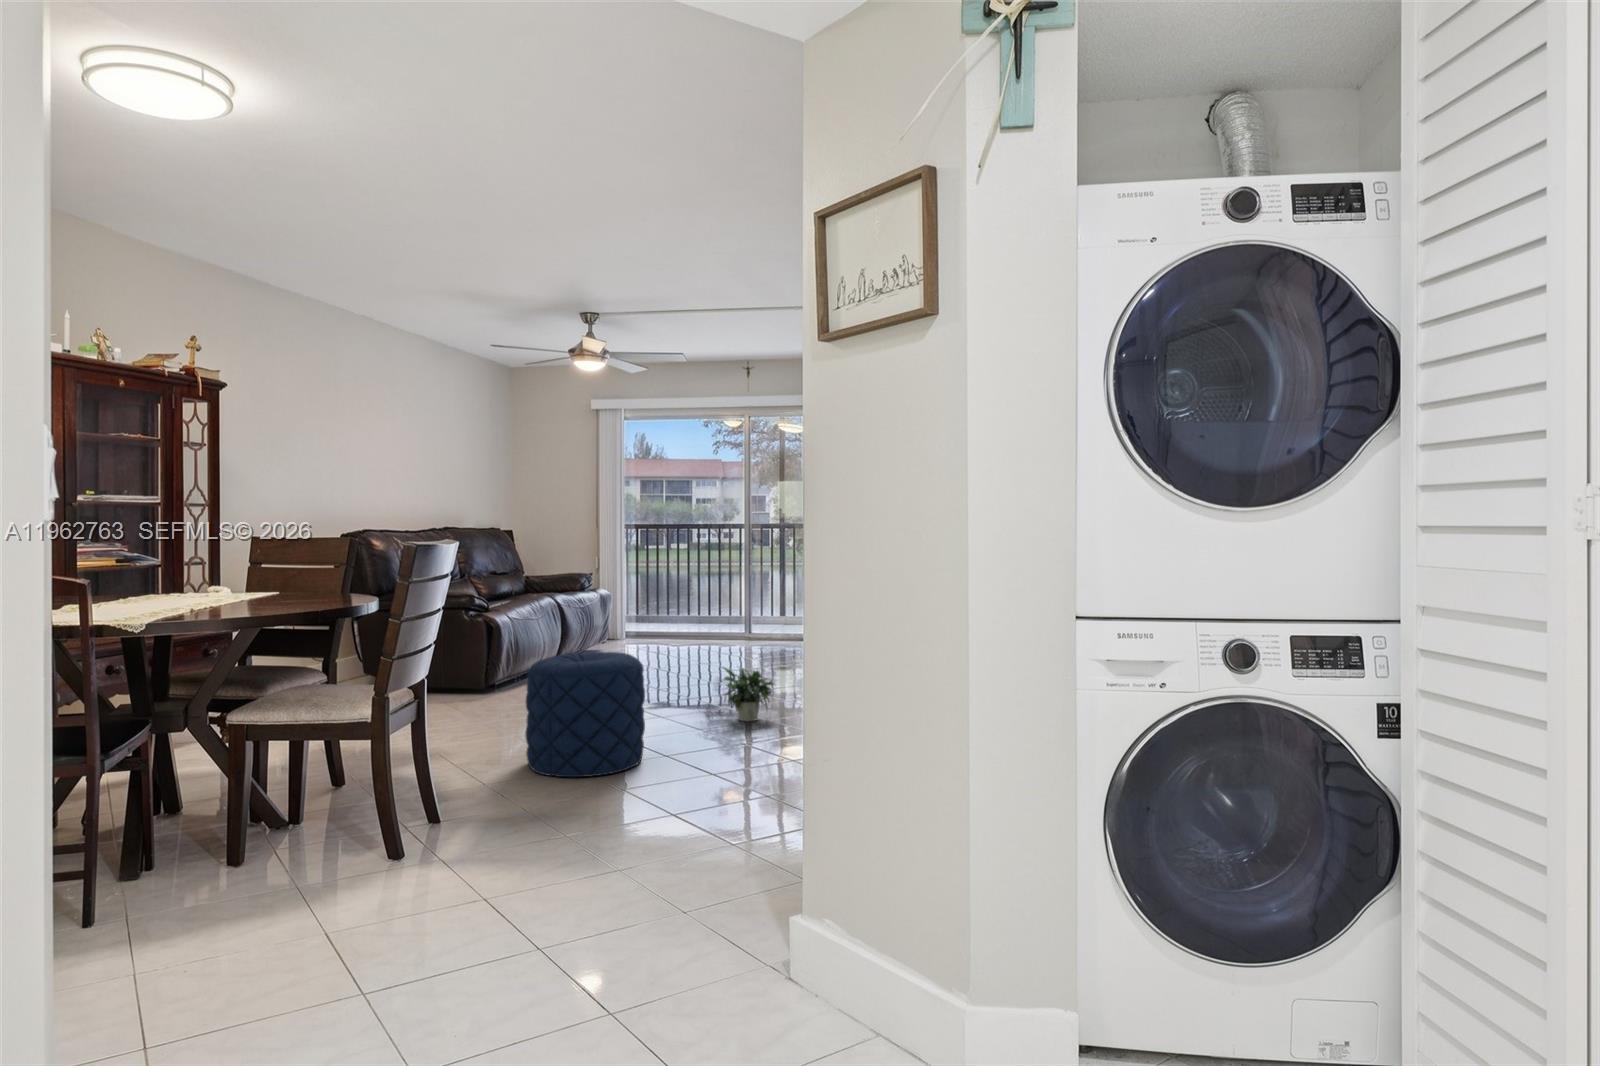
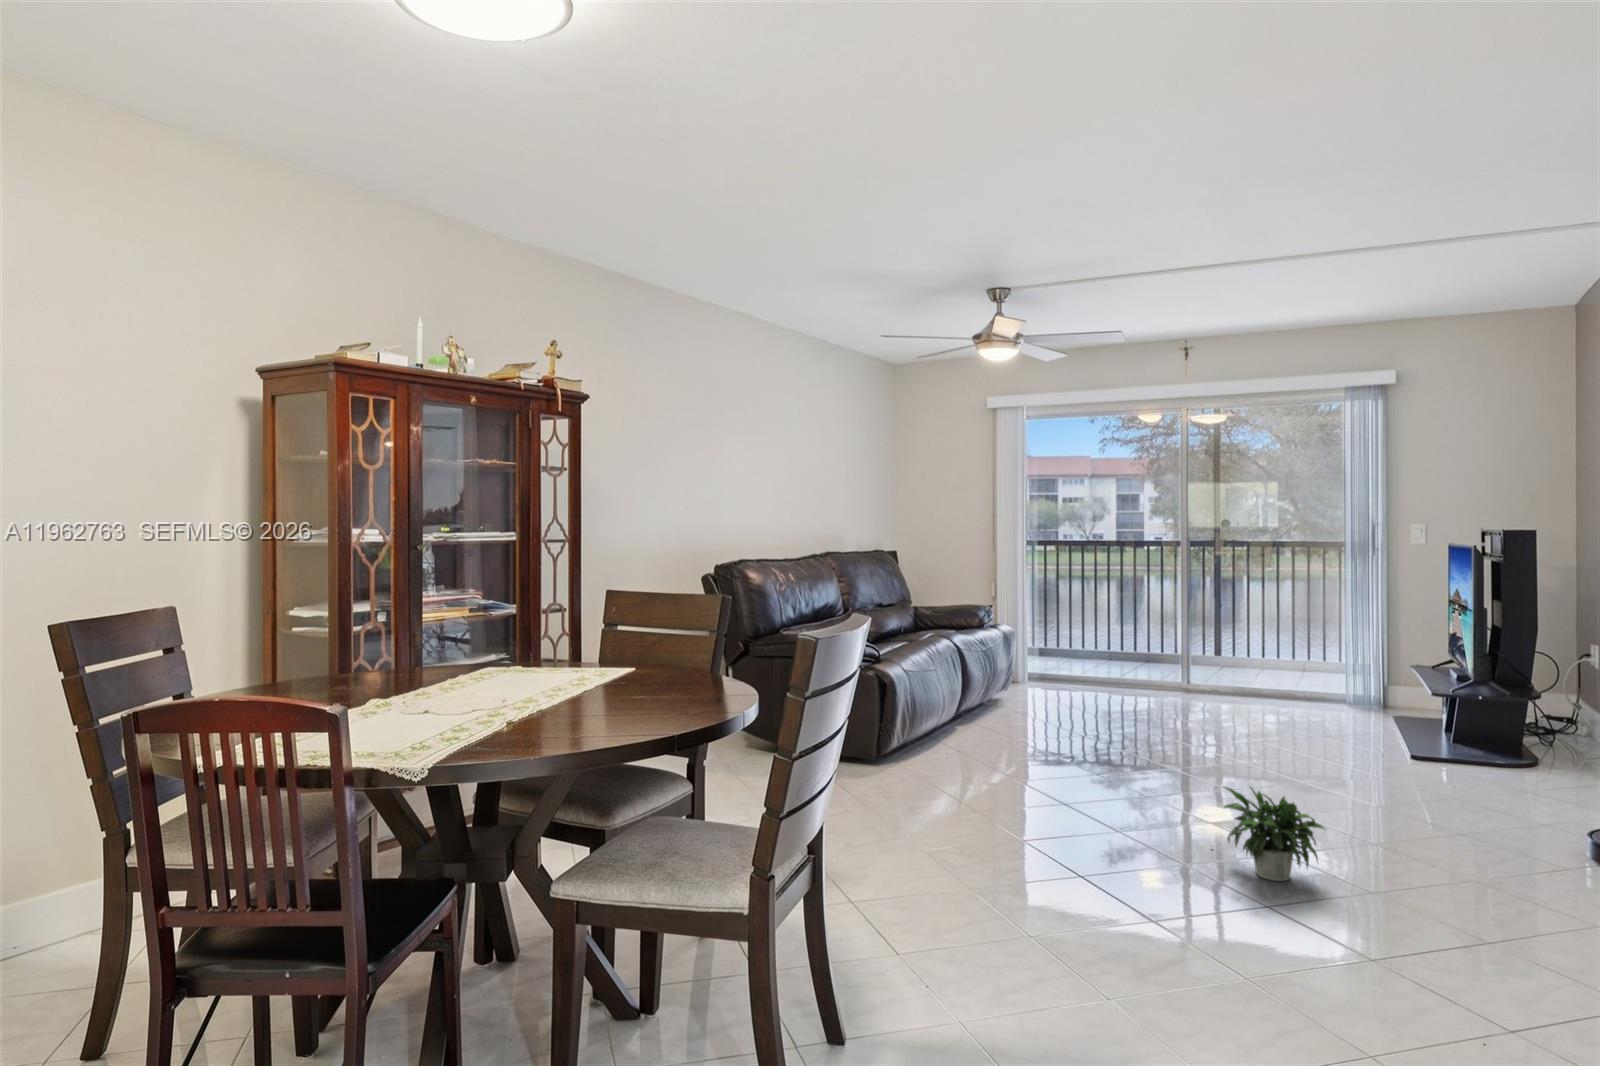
pouf: present [525,651,645,777] -> none [951,776,1142,1008]

